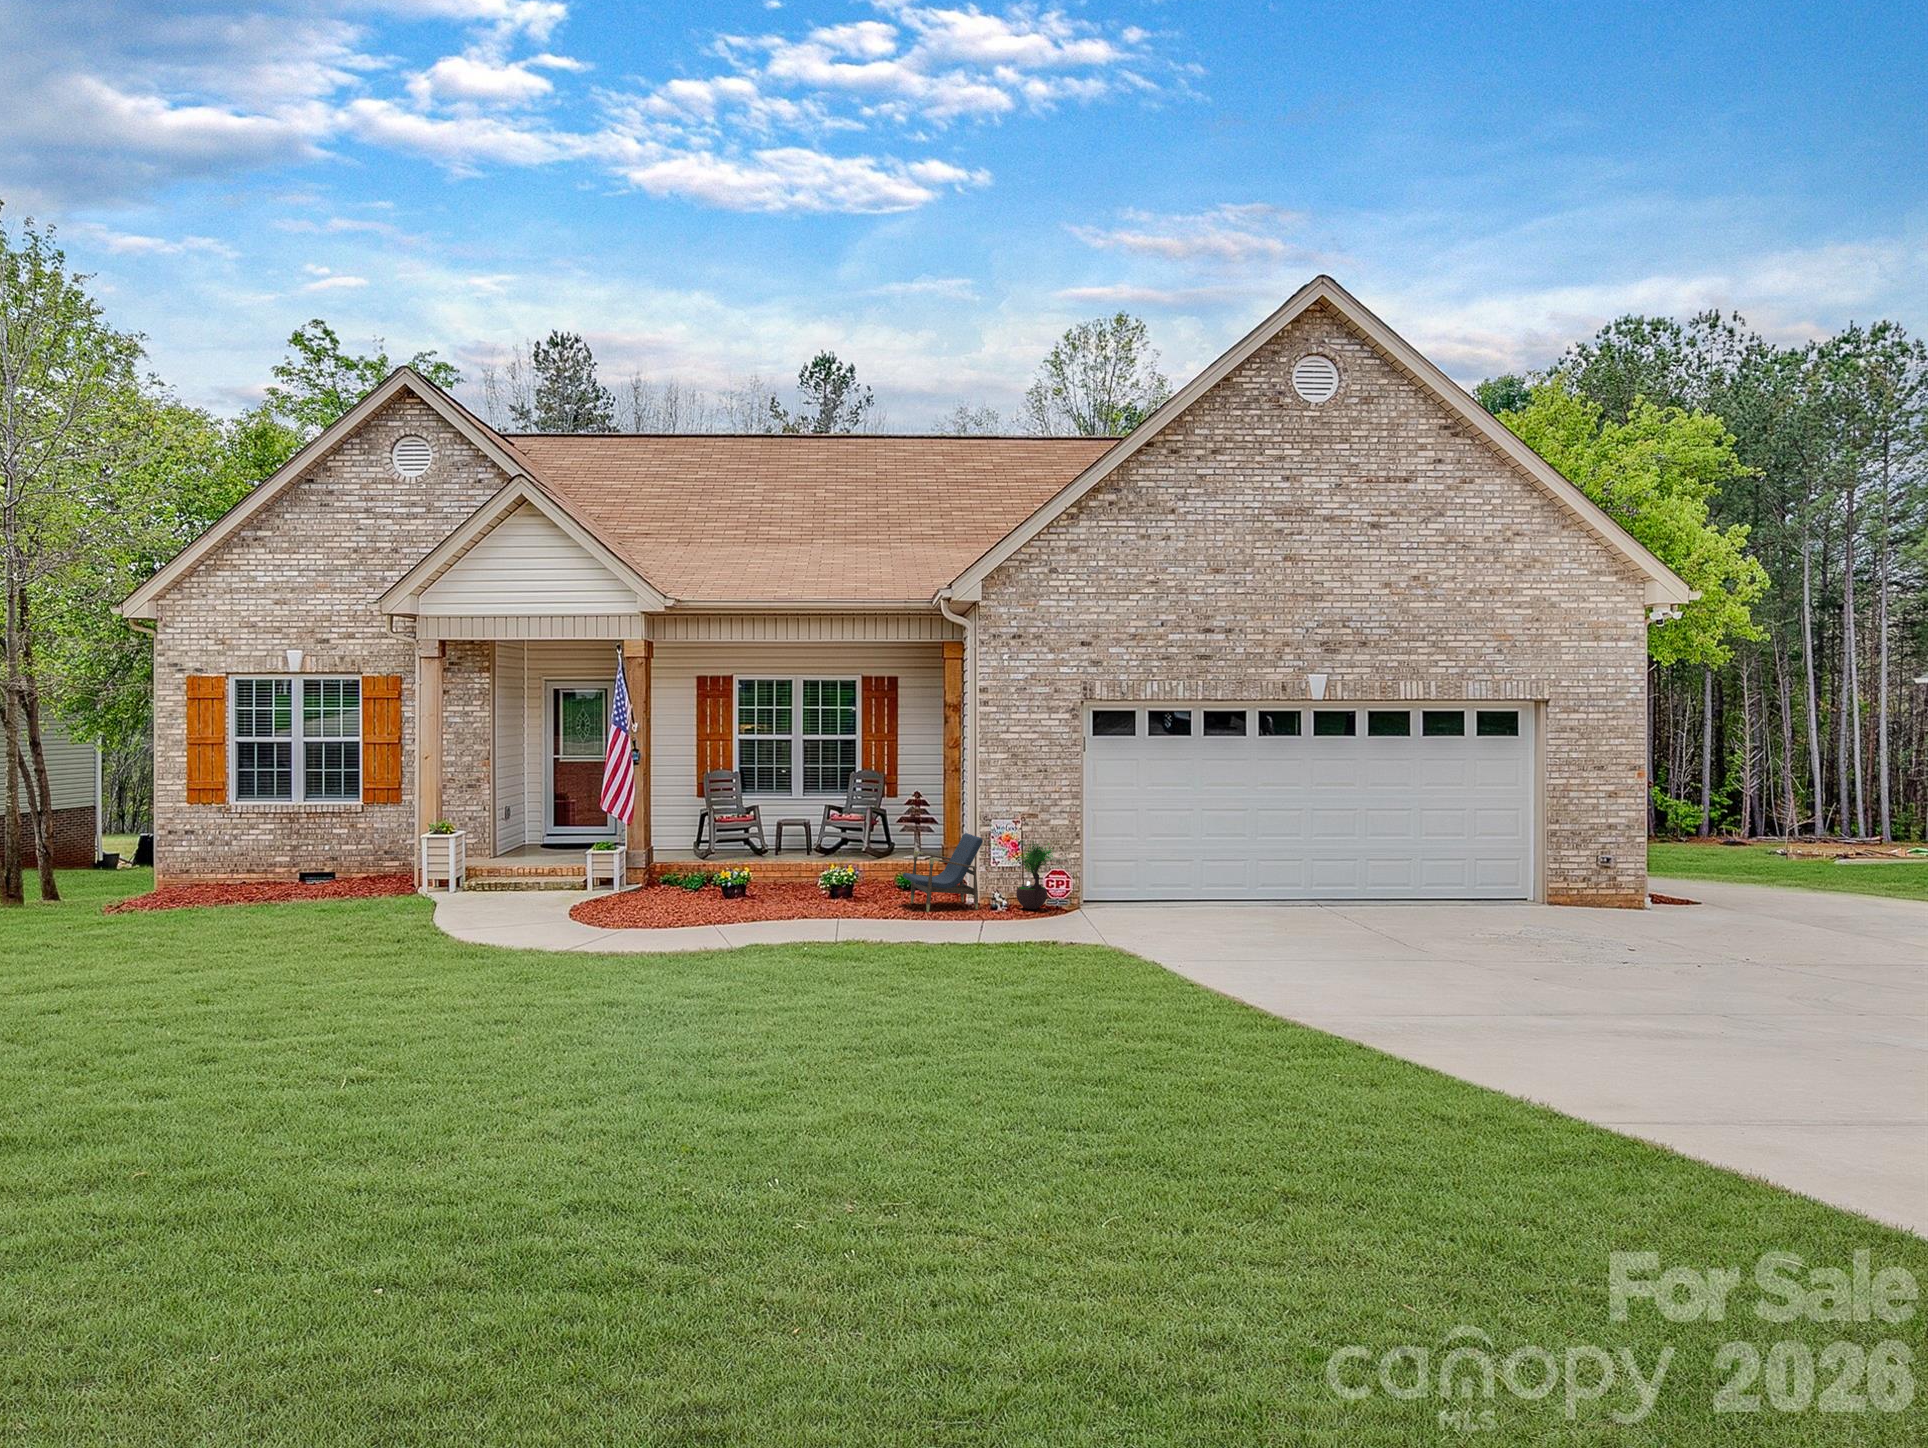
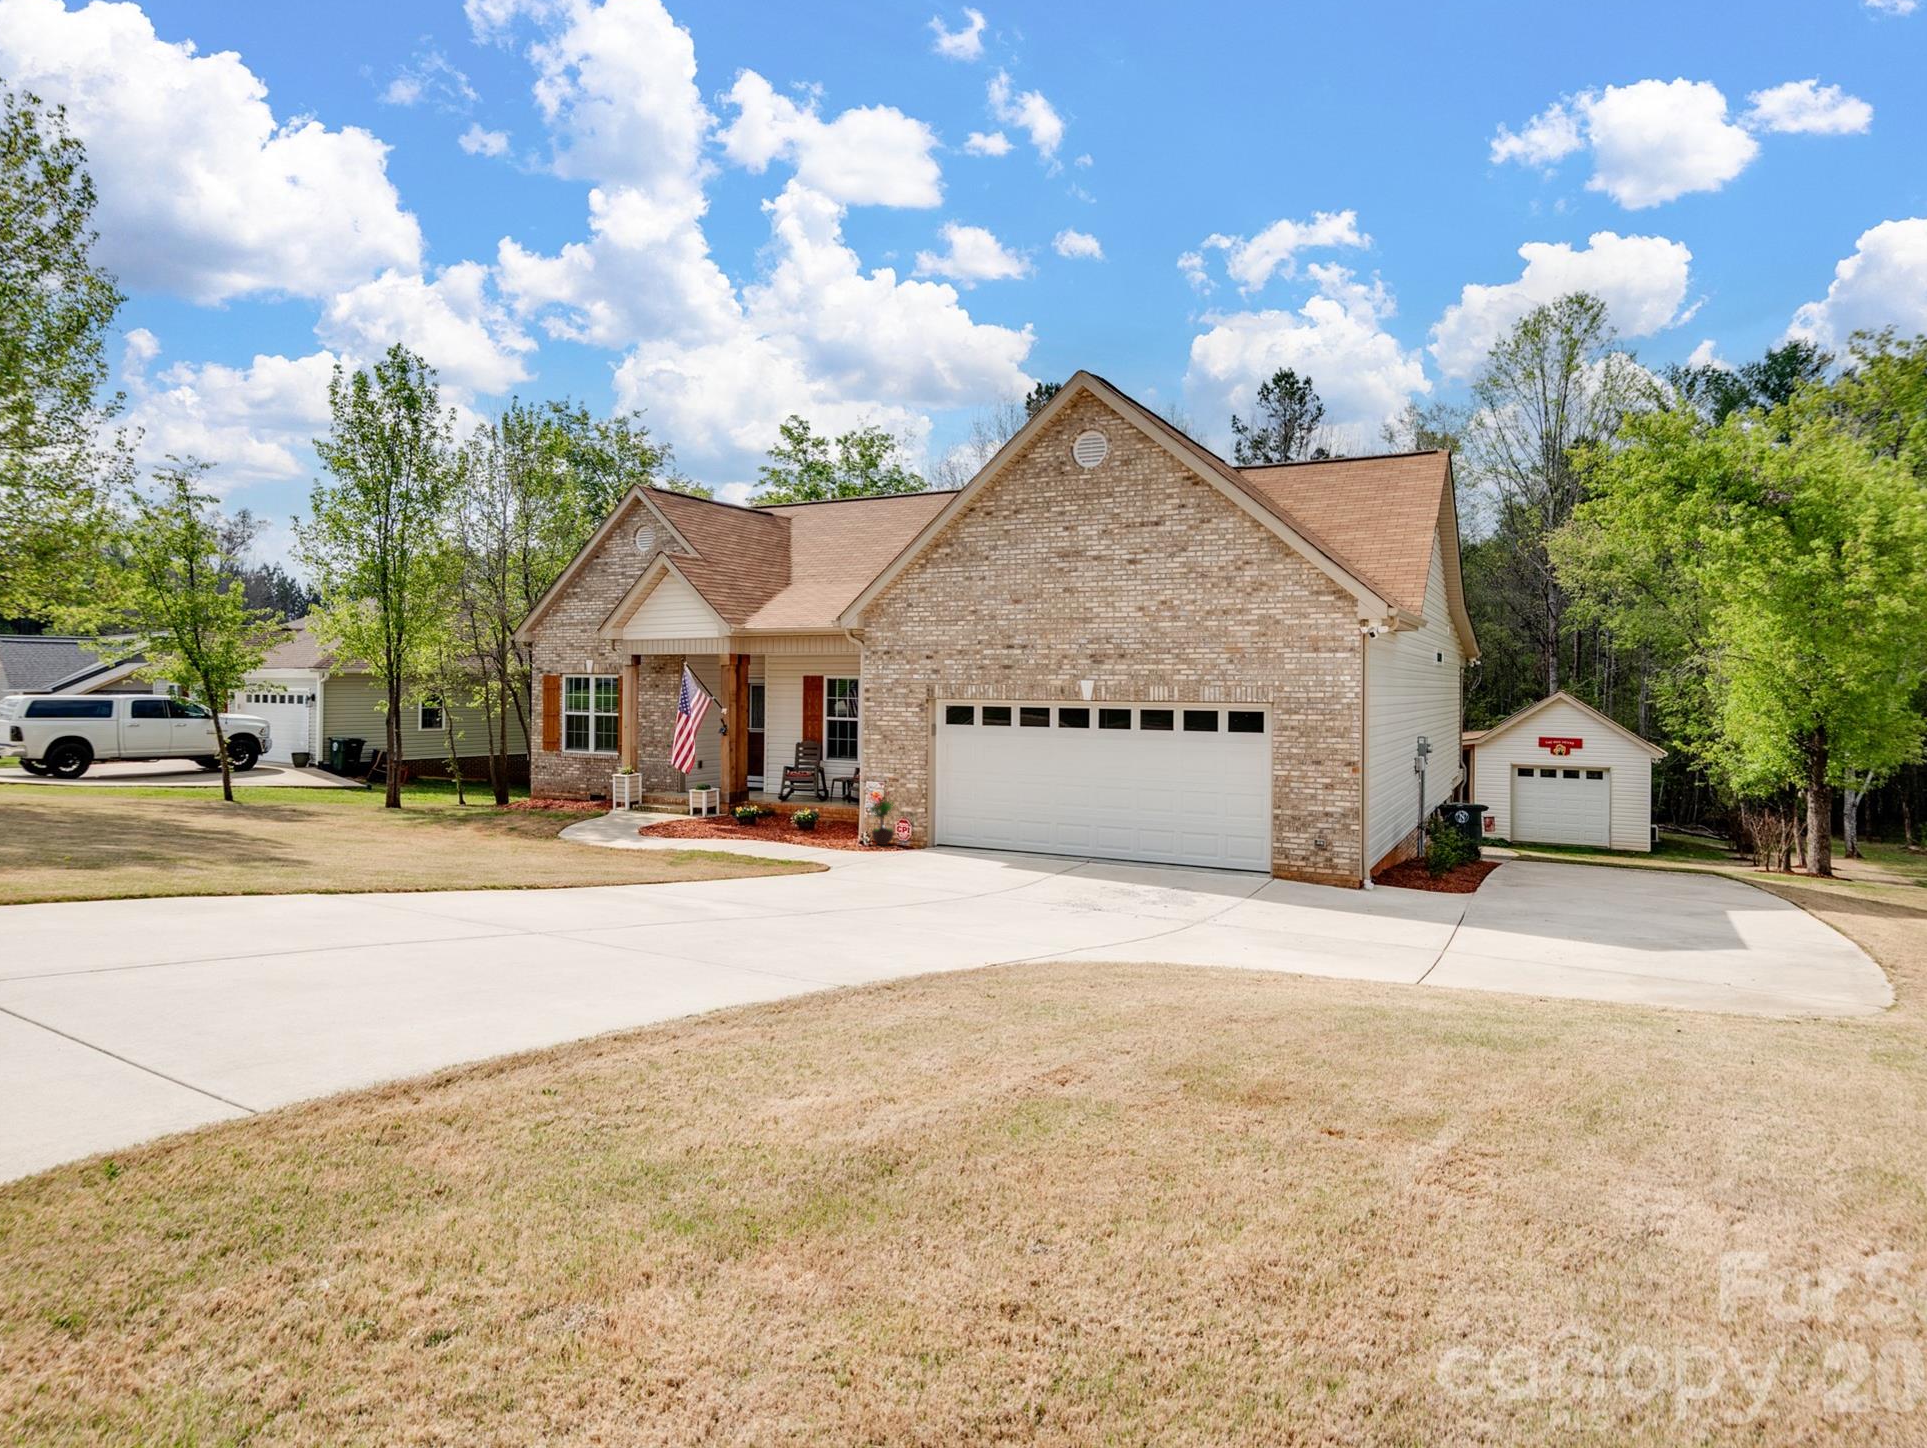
lounge chair: present [903,833,983,912] -> none [807,789,866,842]

